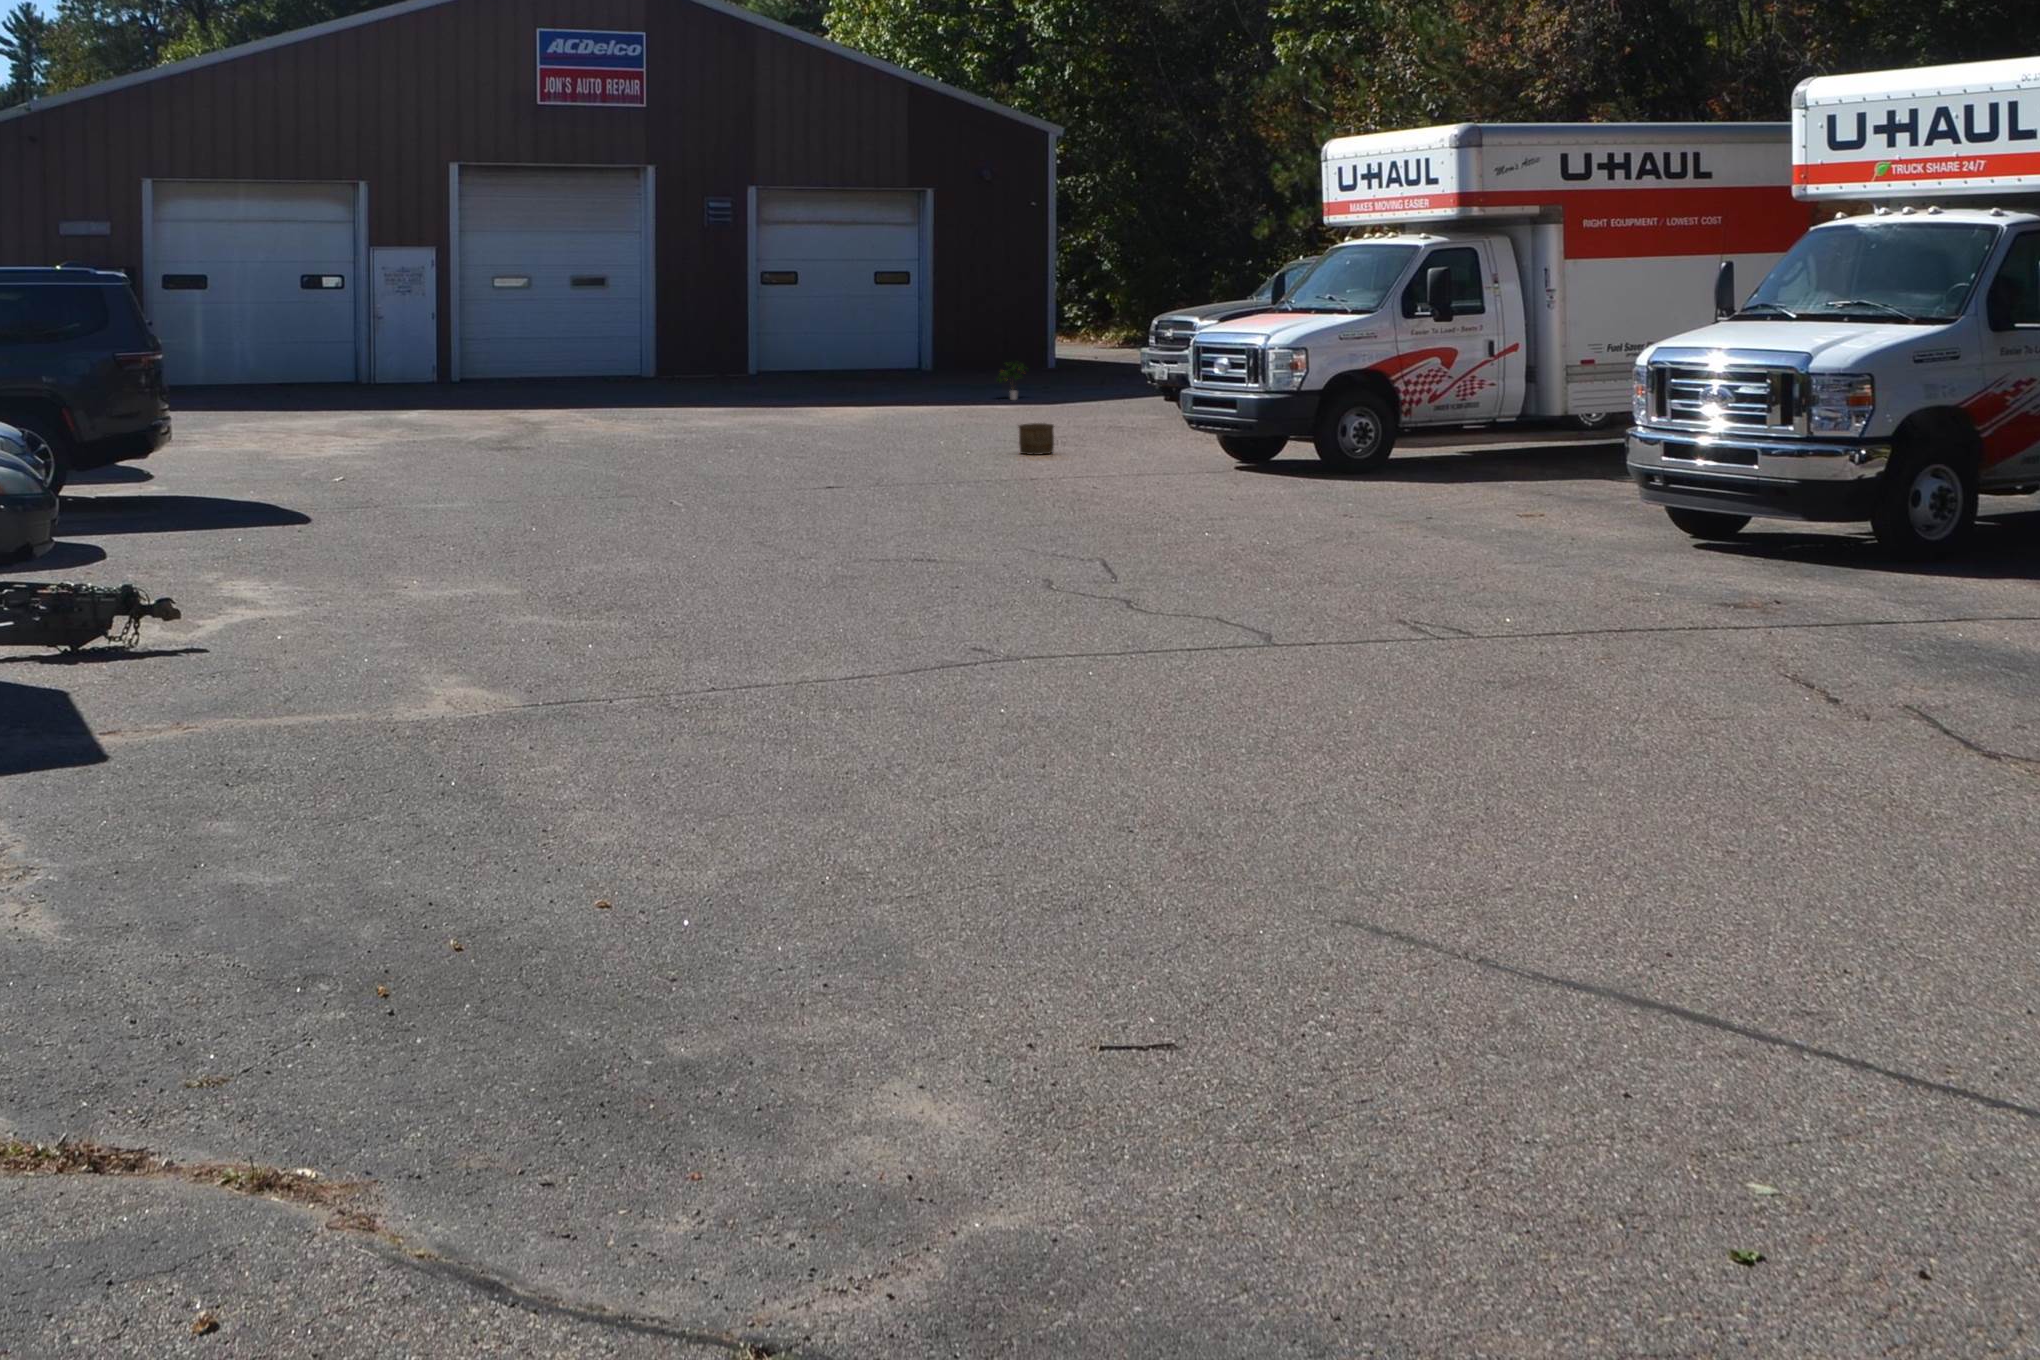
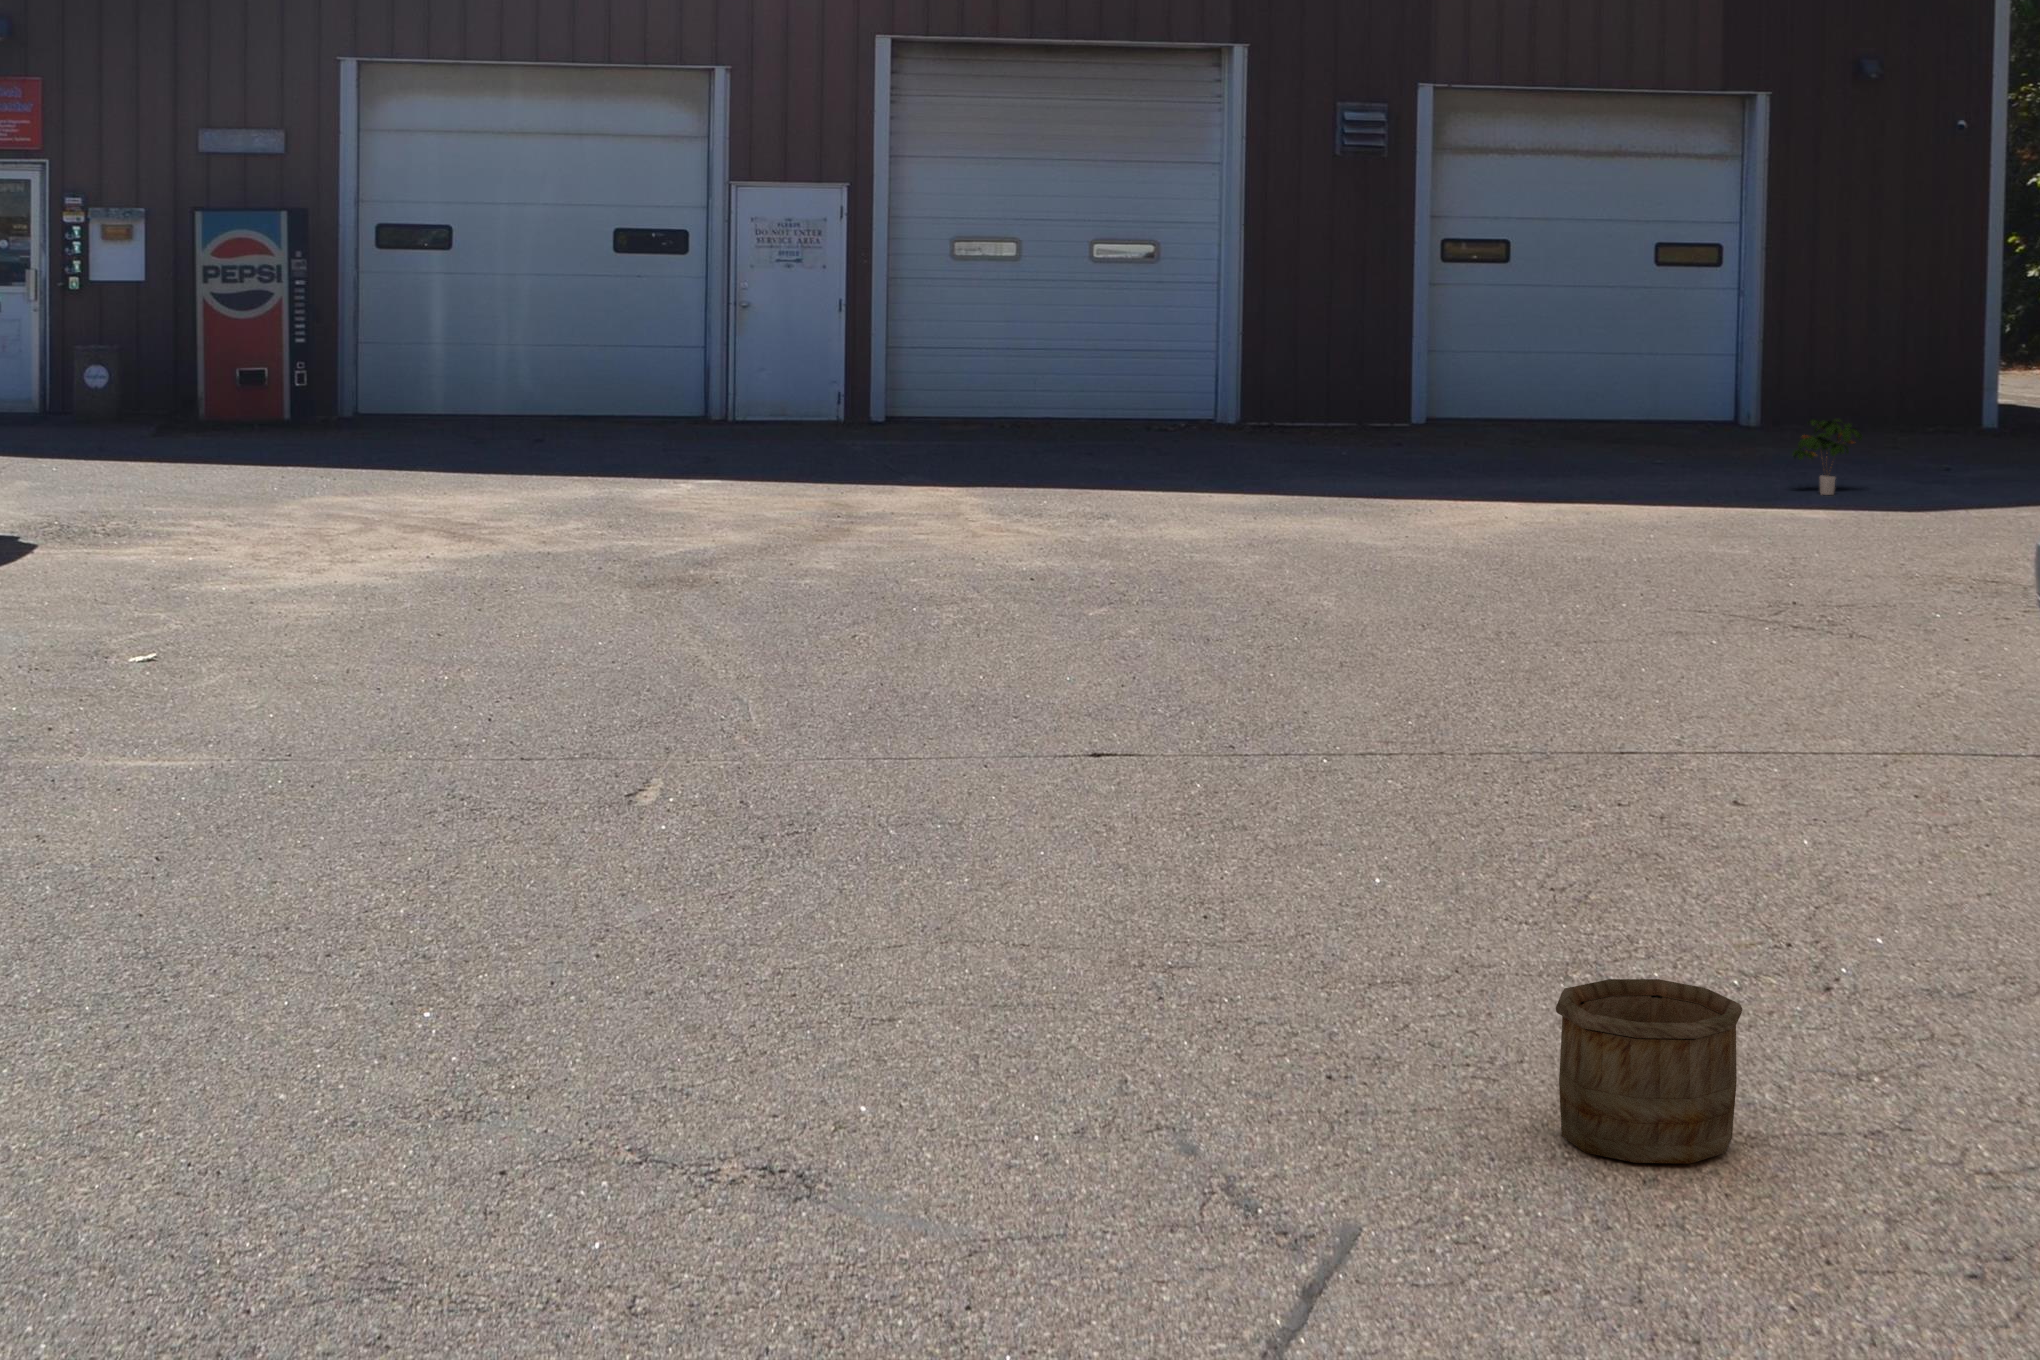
wooden bucket: present [1019,423,1054,455] -> present [1556,979,1742,1164]

